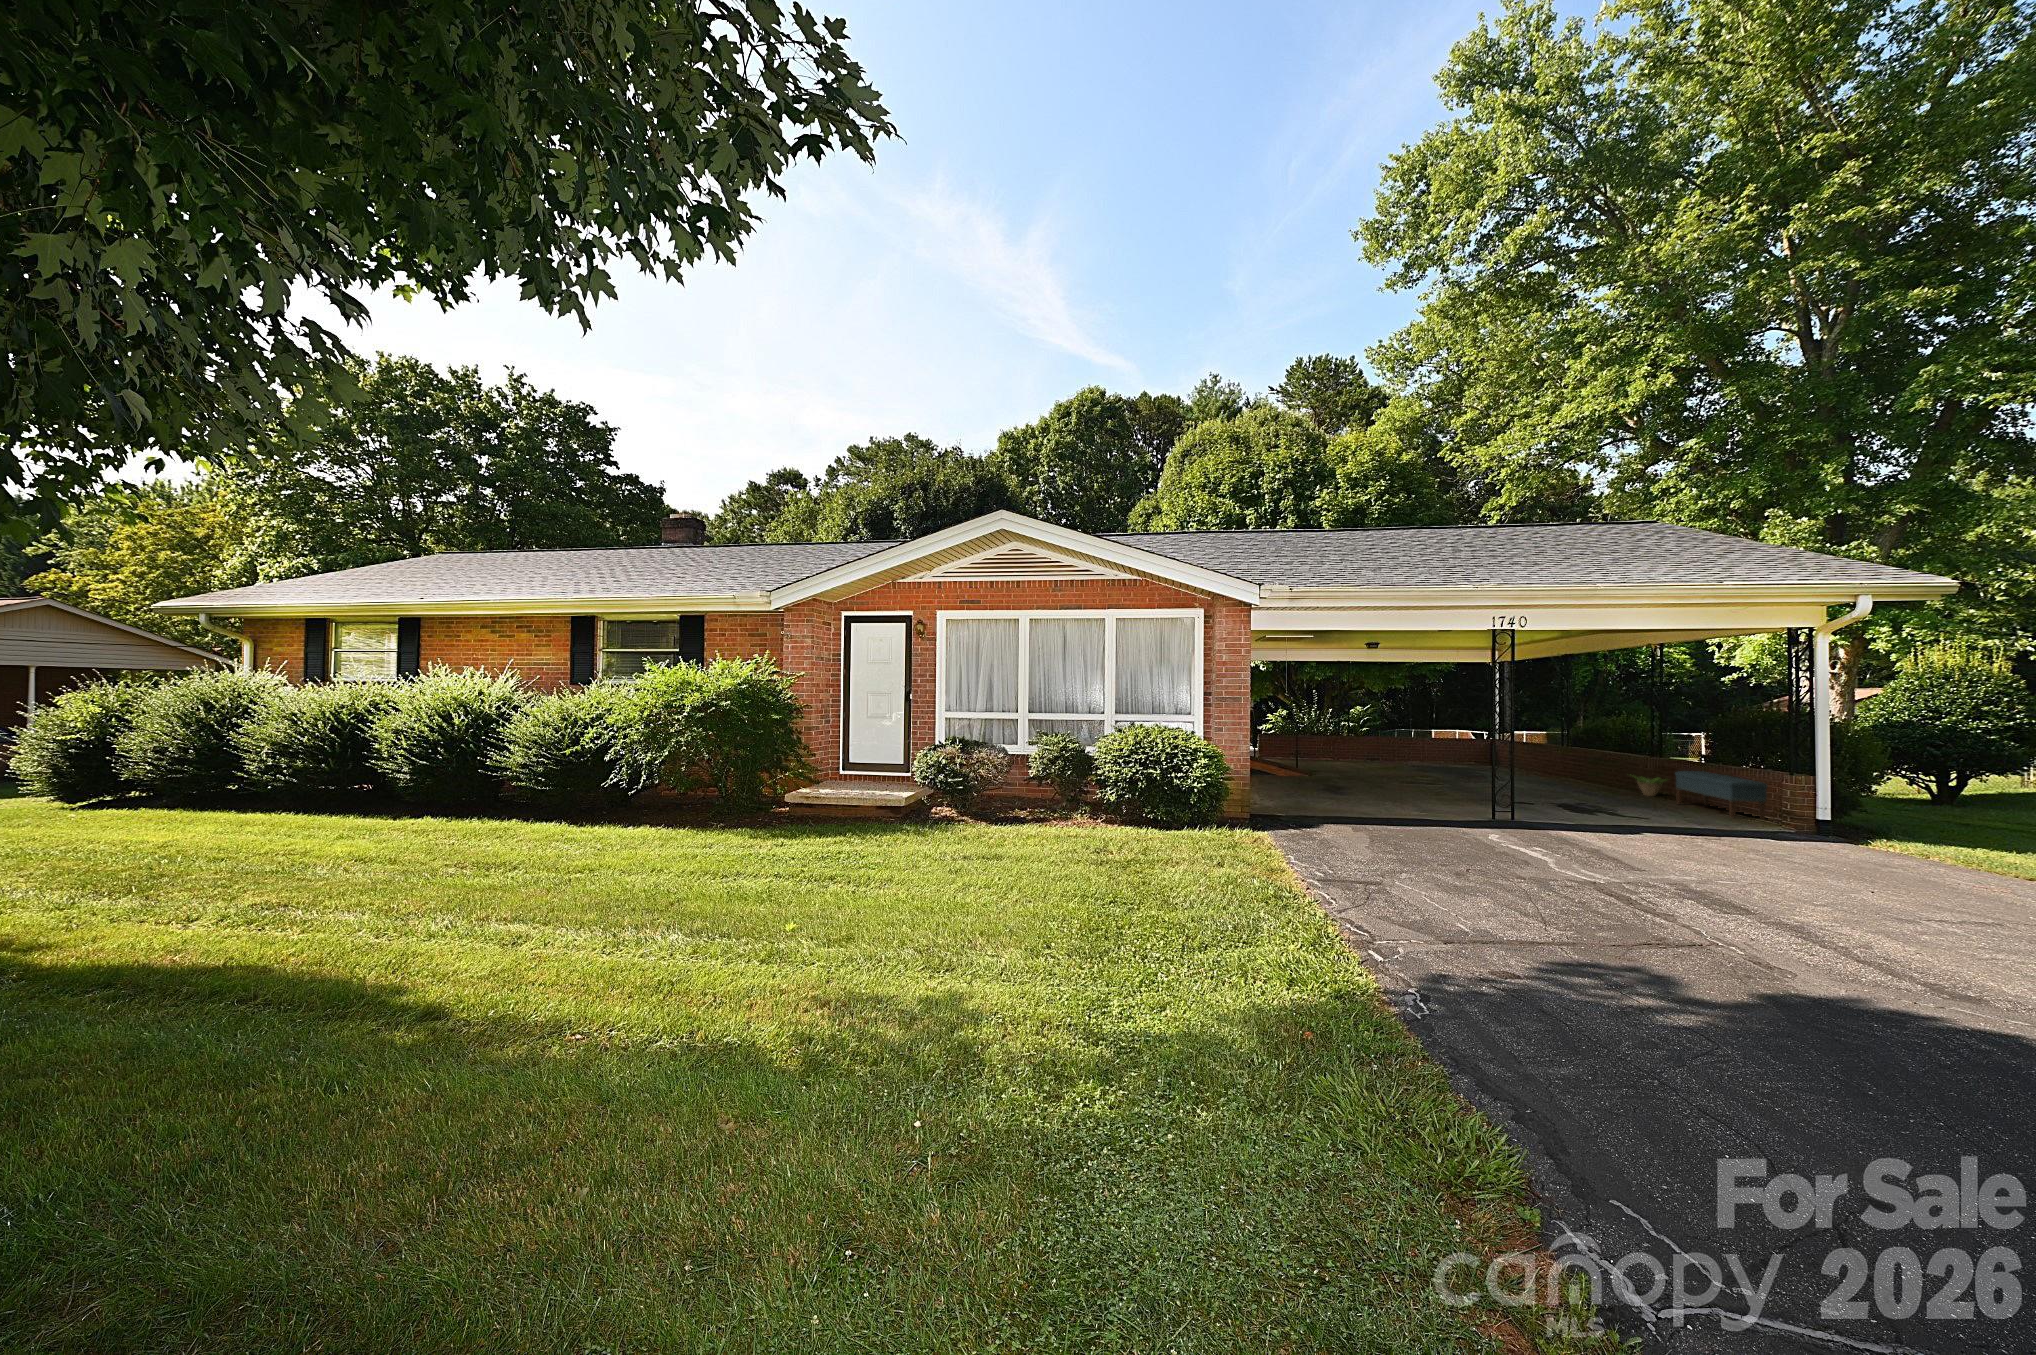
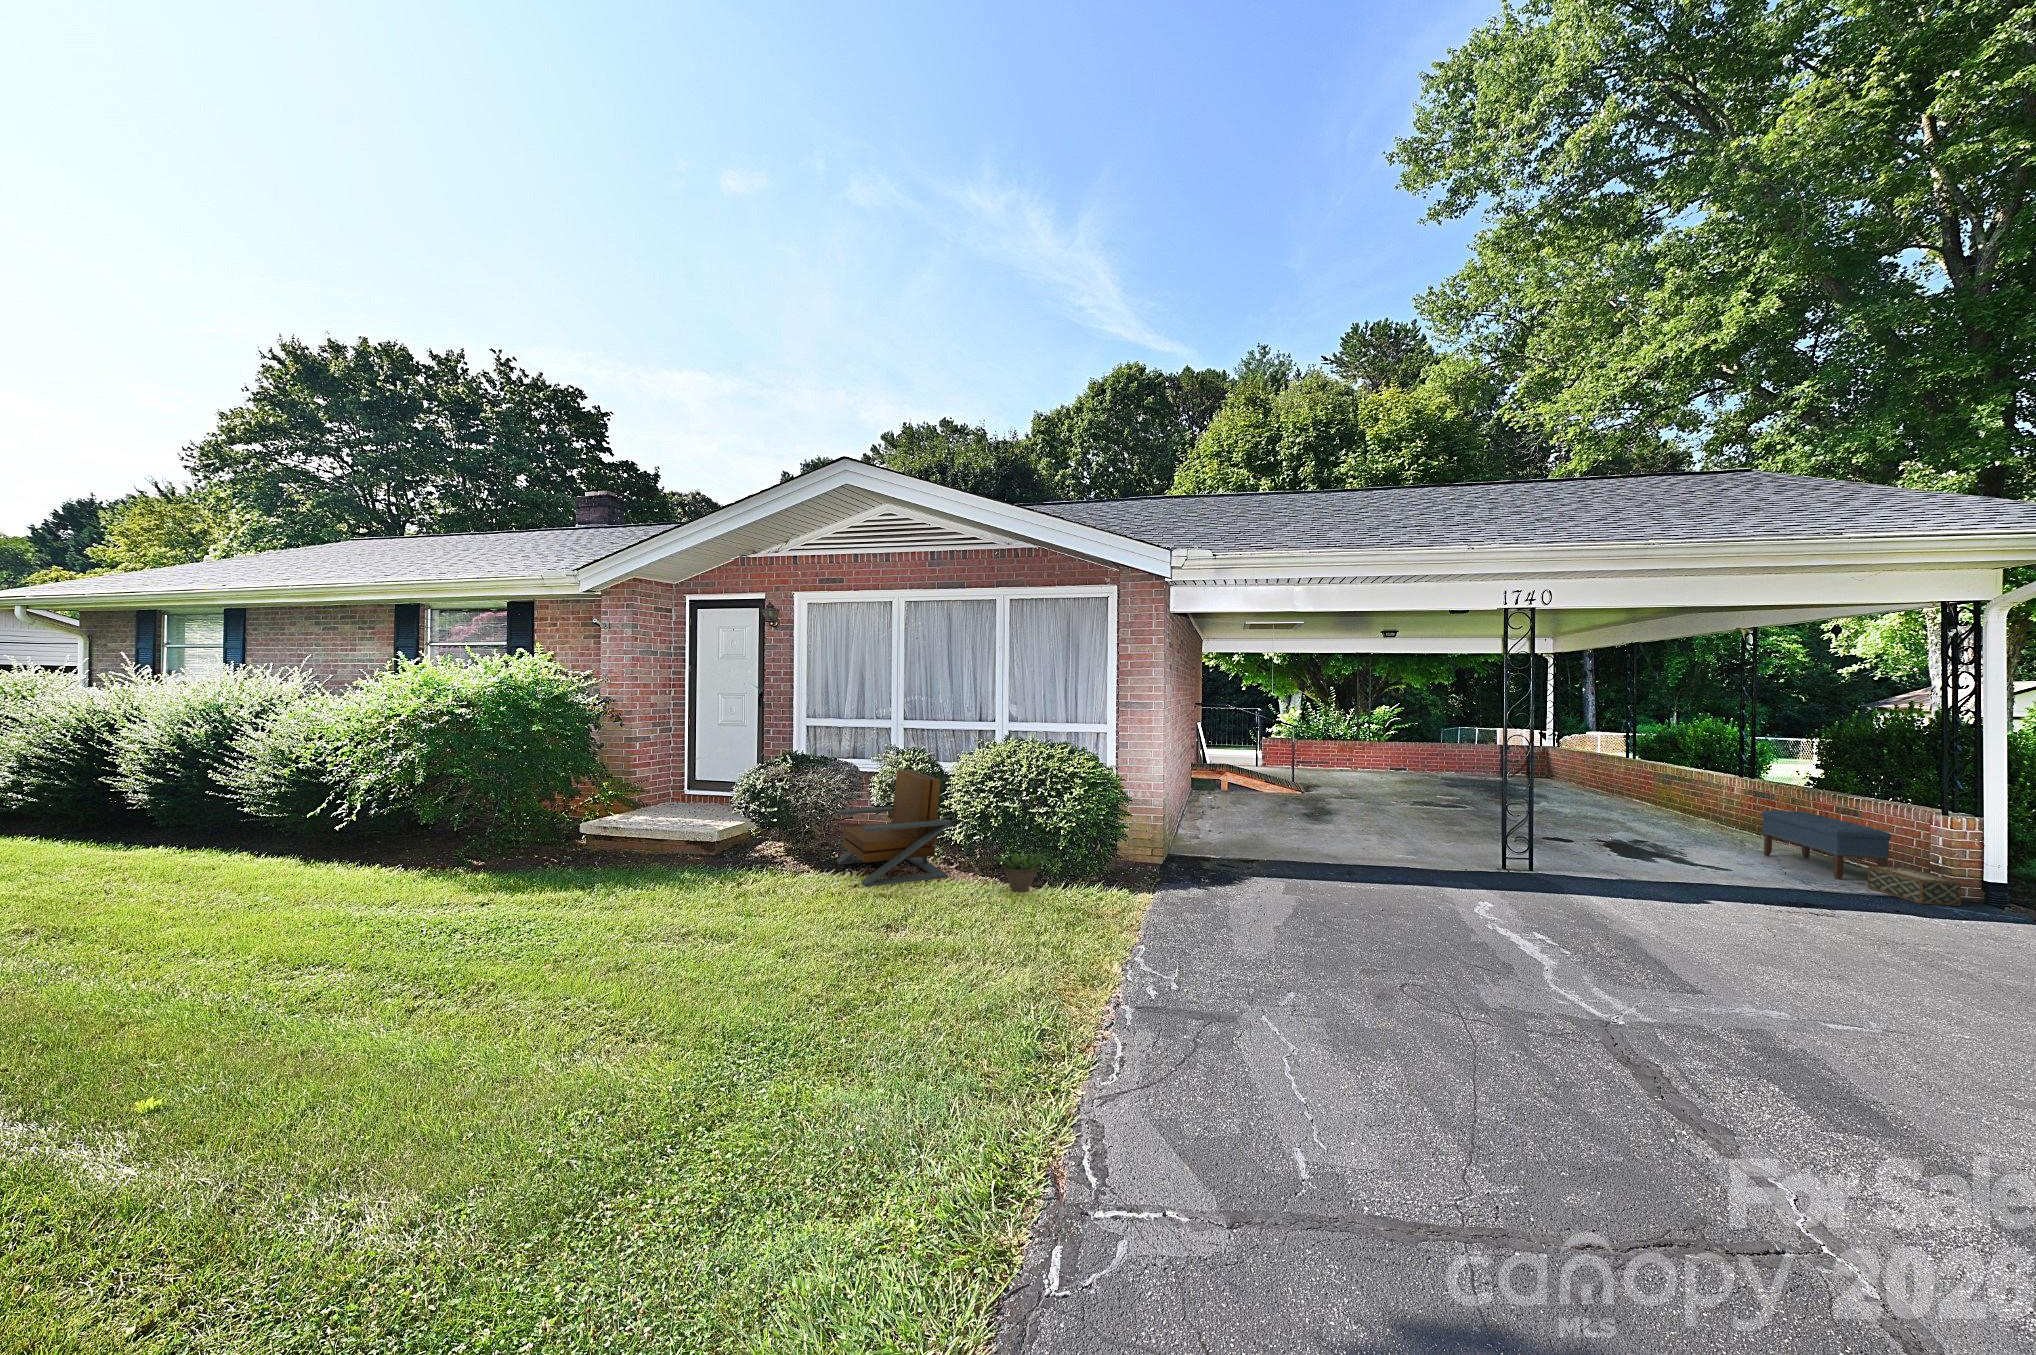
lounge chair: none [1005,750,1105,838] -> present [837,770,952,887]
decorative plant: present [1635,777,1663,796] -> present [989,852,1049,892]
woven basket: none [1753,807,1817,832] -> present [1868,866,1961,906]

